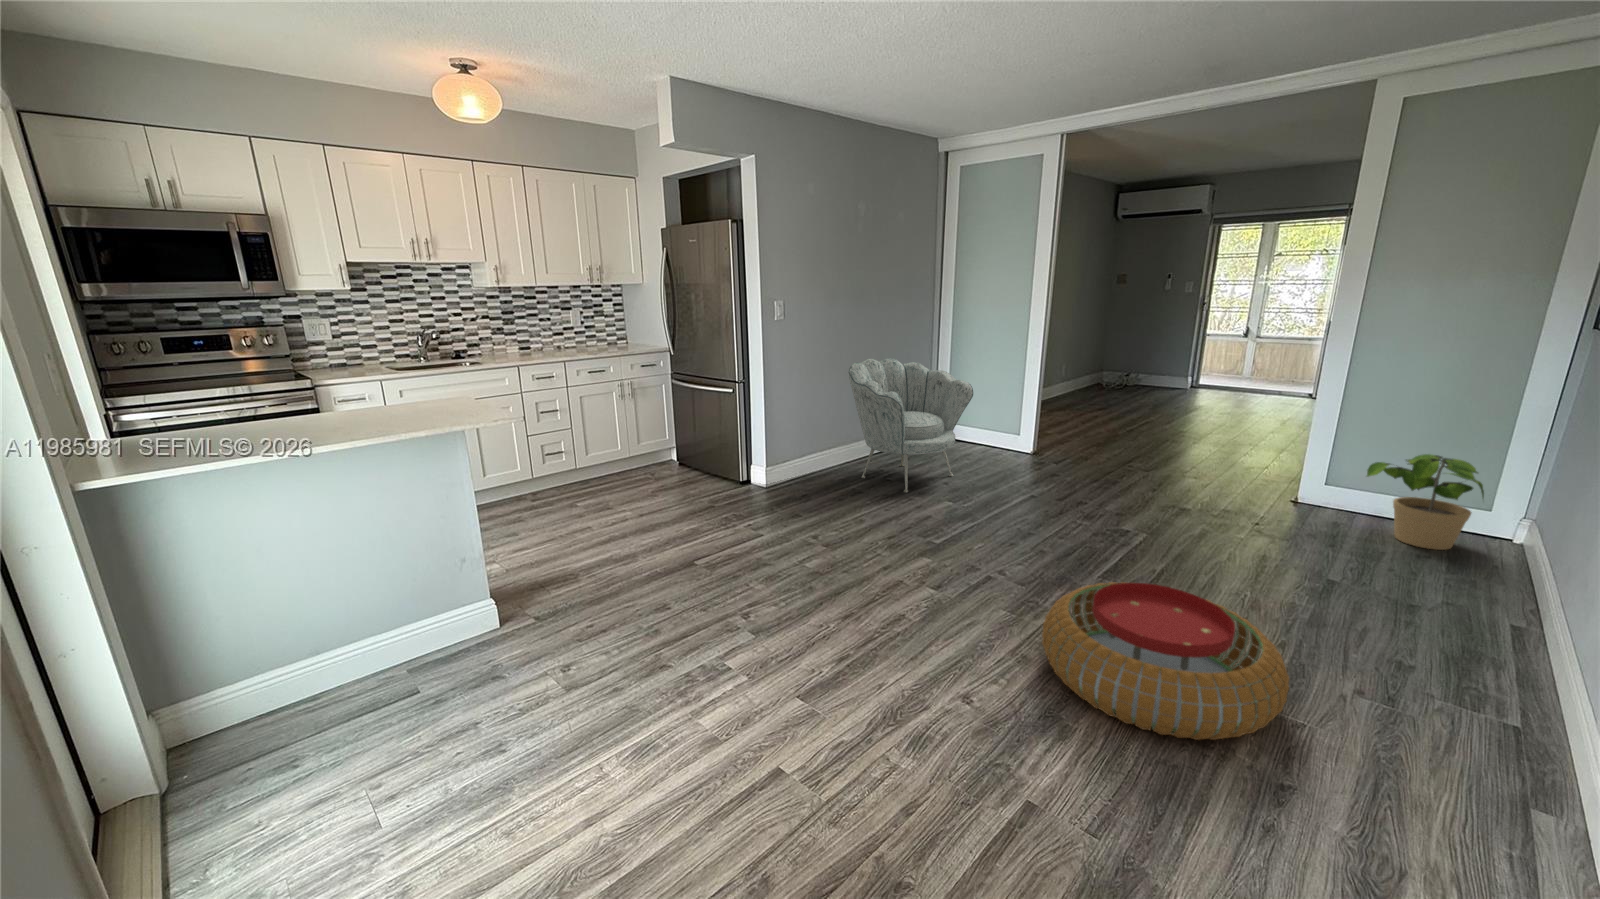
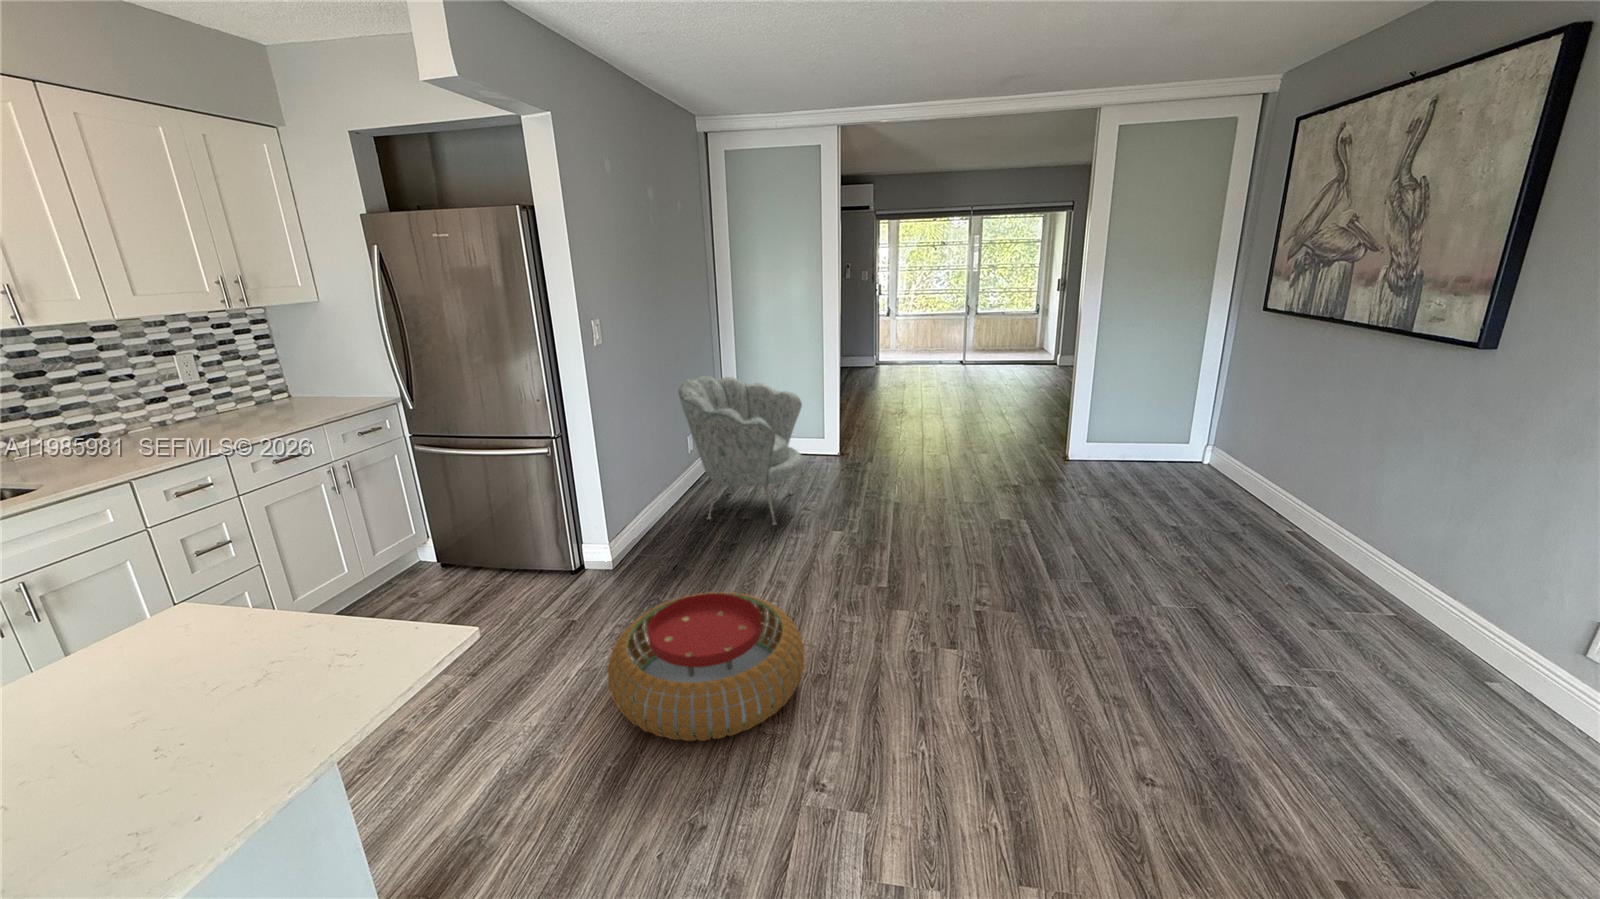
potted plant: present [1367,454,1484,550] -> none [1109,409,1191,475]
pouf: present [1042,582,1289,740] -> present [607,591,804,741]

